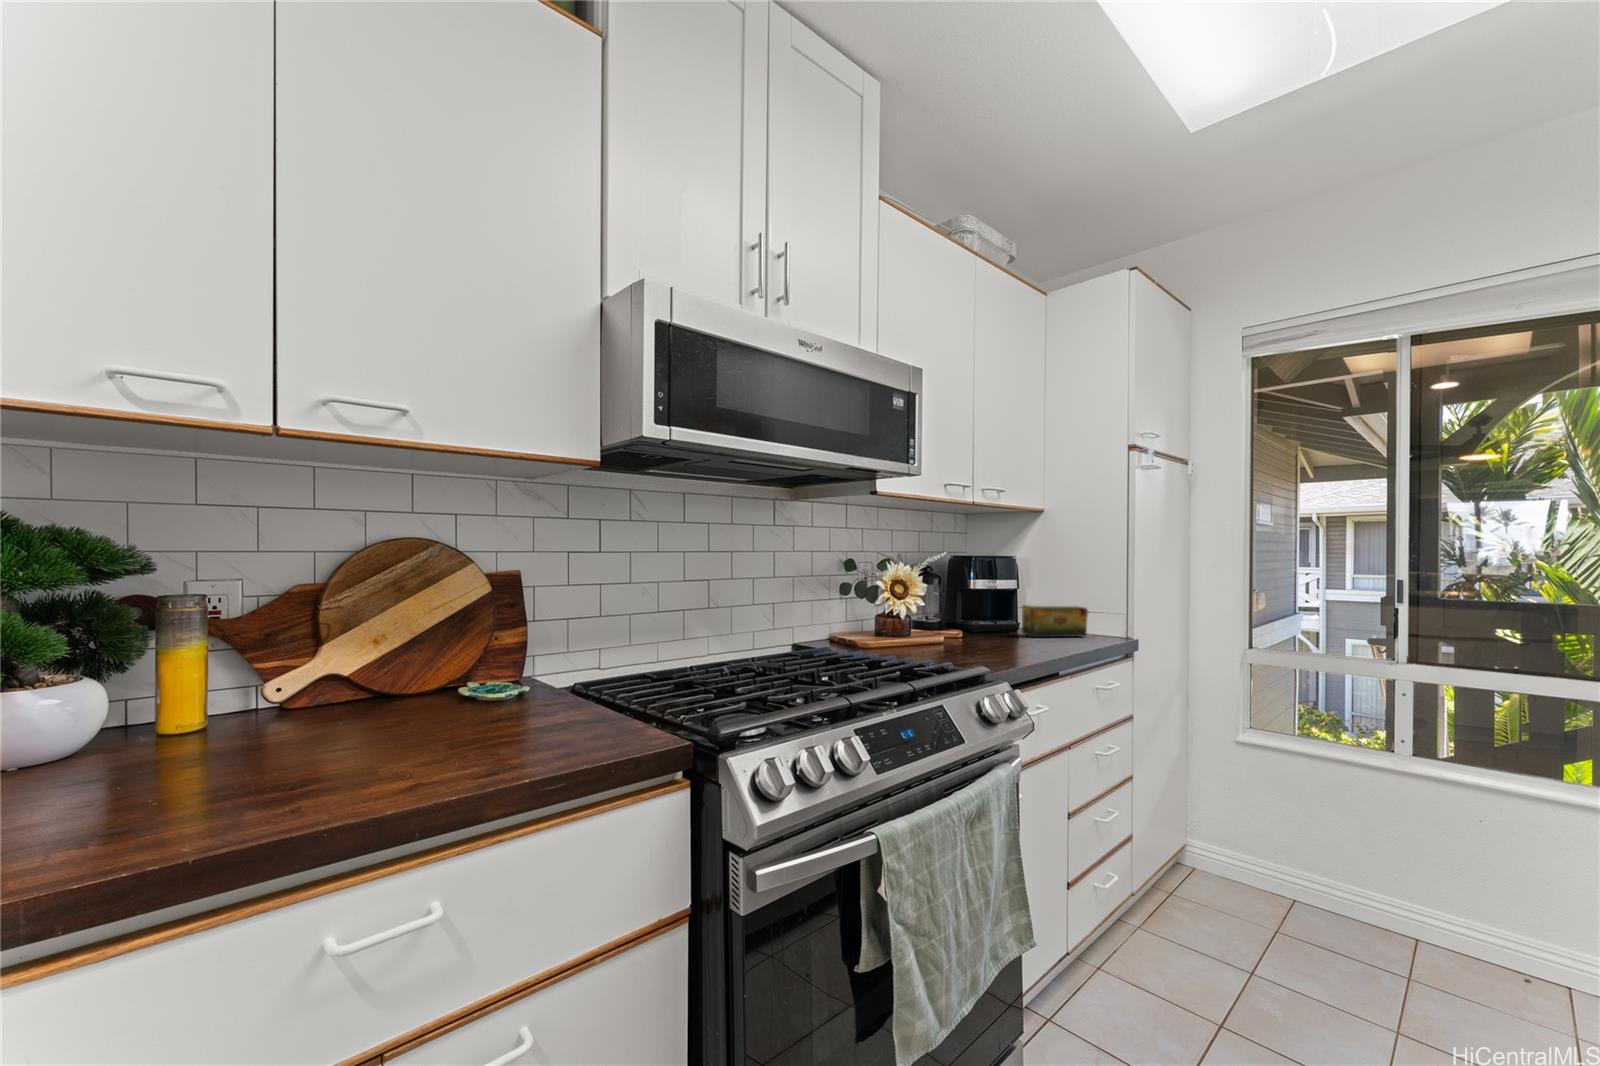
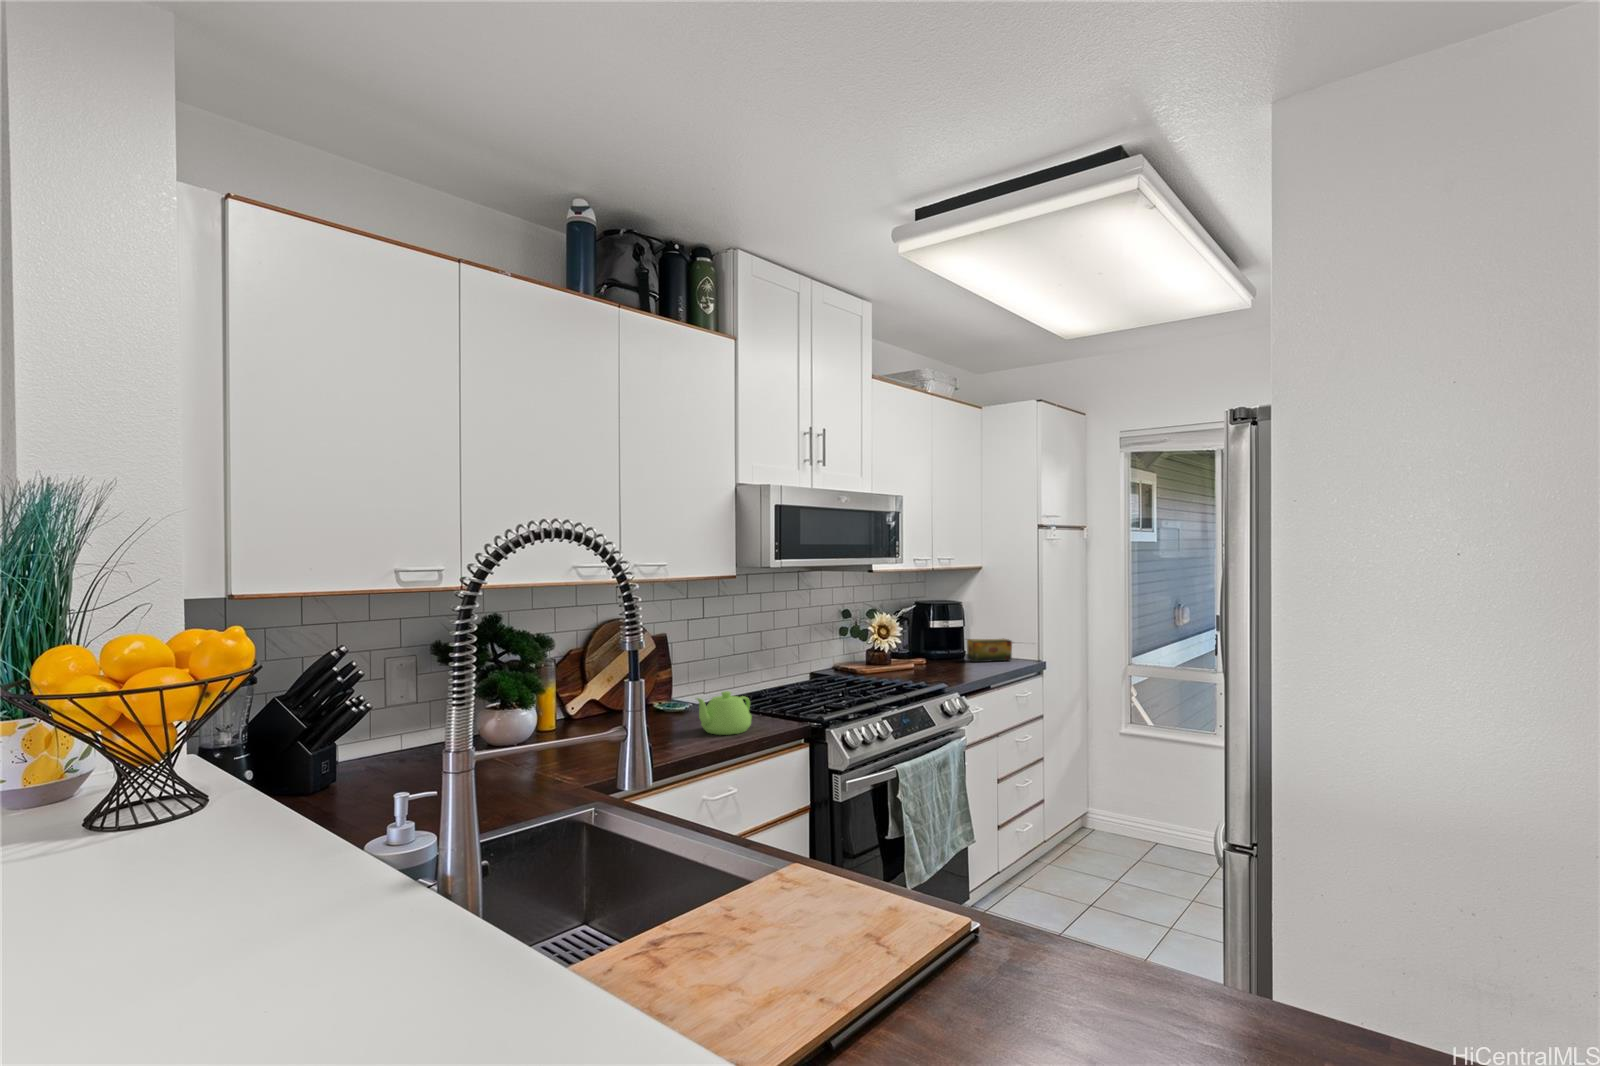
teapot: none [394,671,559,770] -> present [697,691,752,735]

